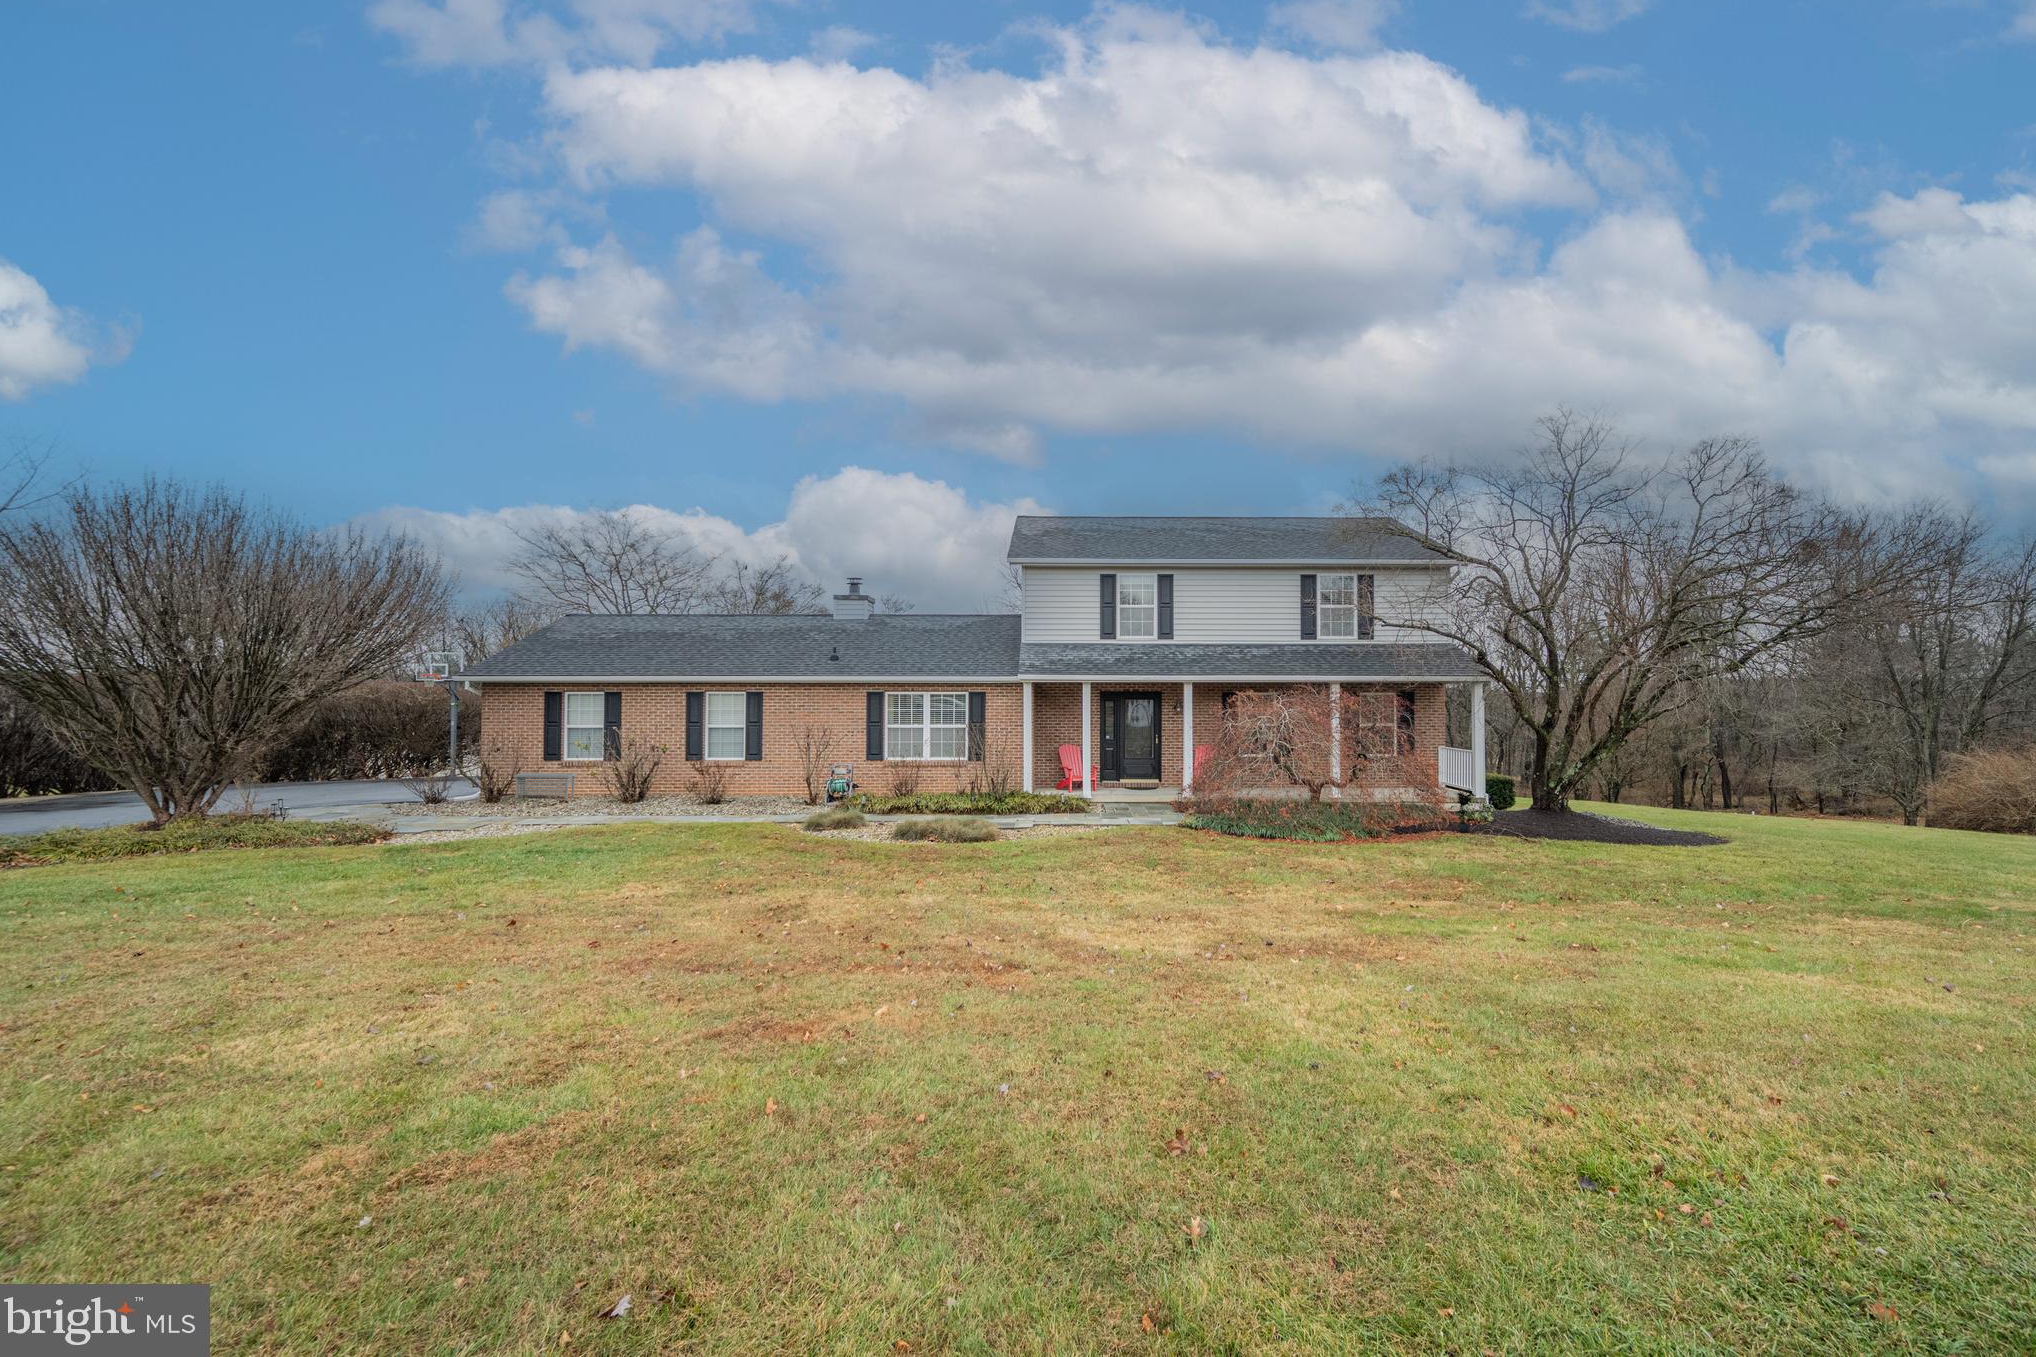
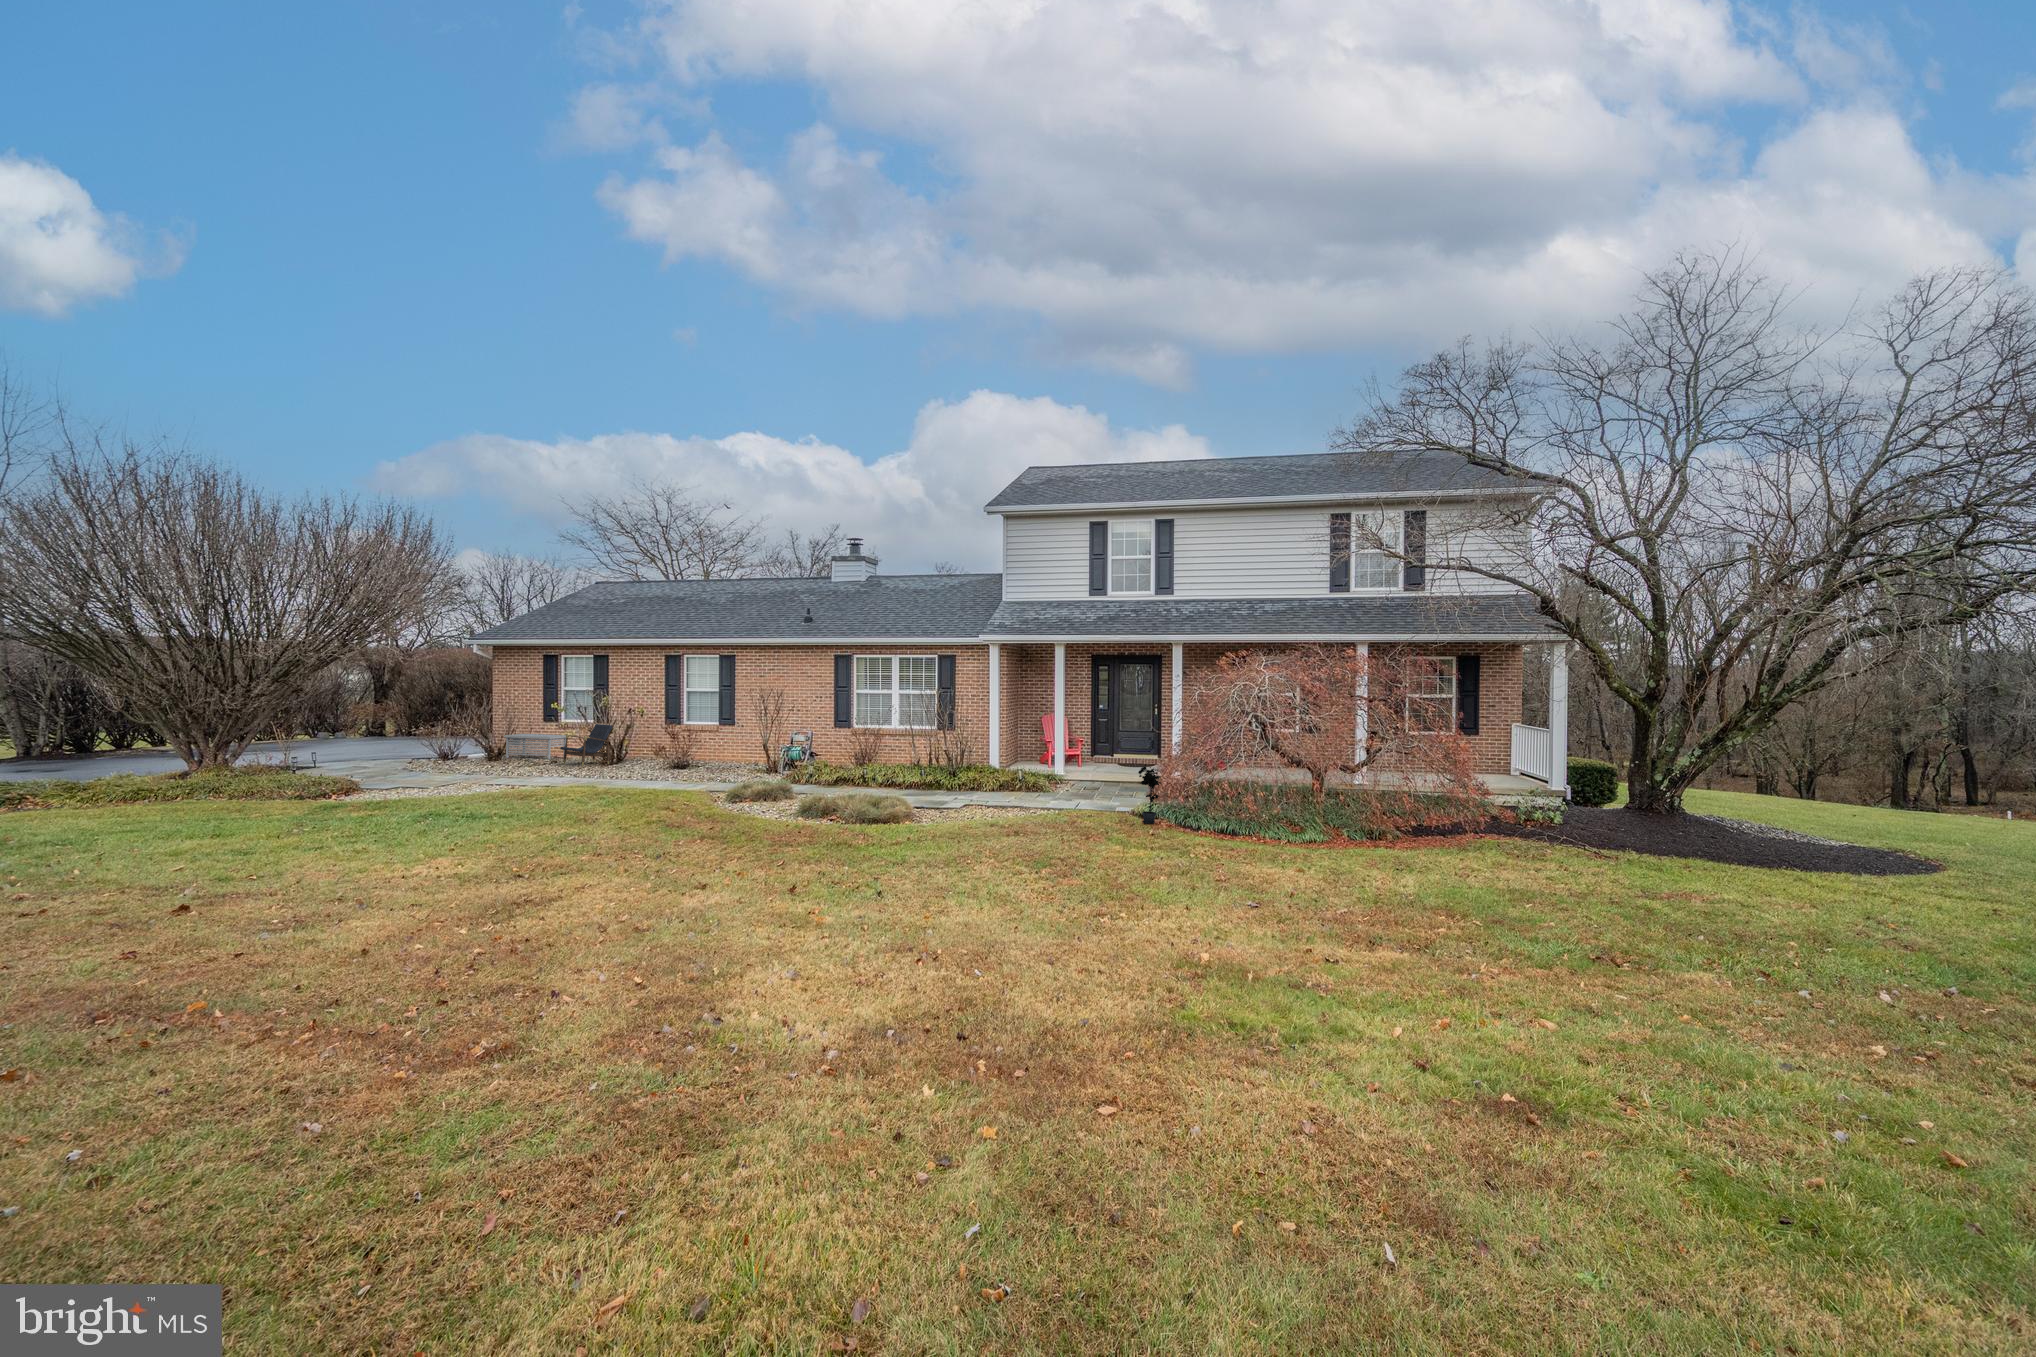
lounge chair: none [604,762,650,804] -> present [560,724,612,766]
potted plant: present [1455,790,1474,833] -> present [1138,764,1162,824]

